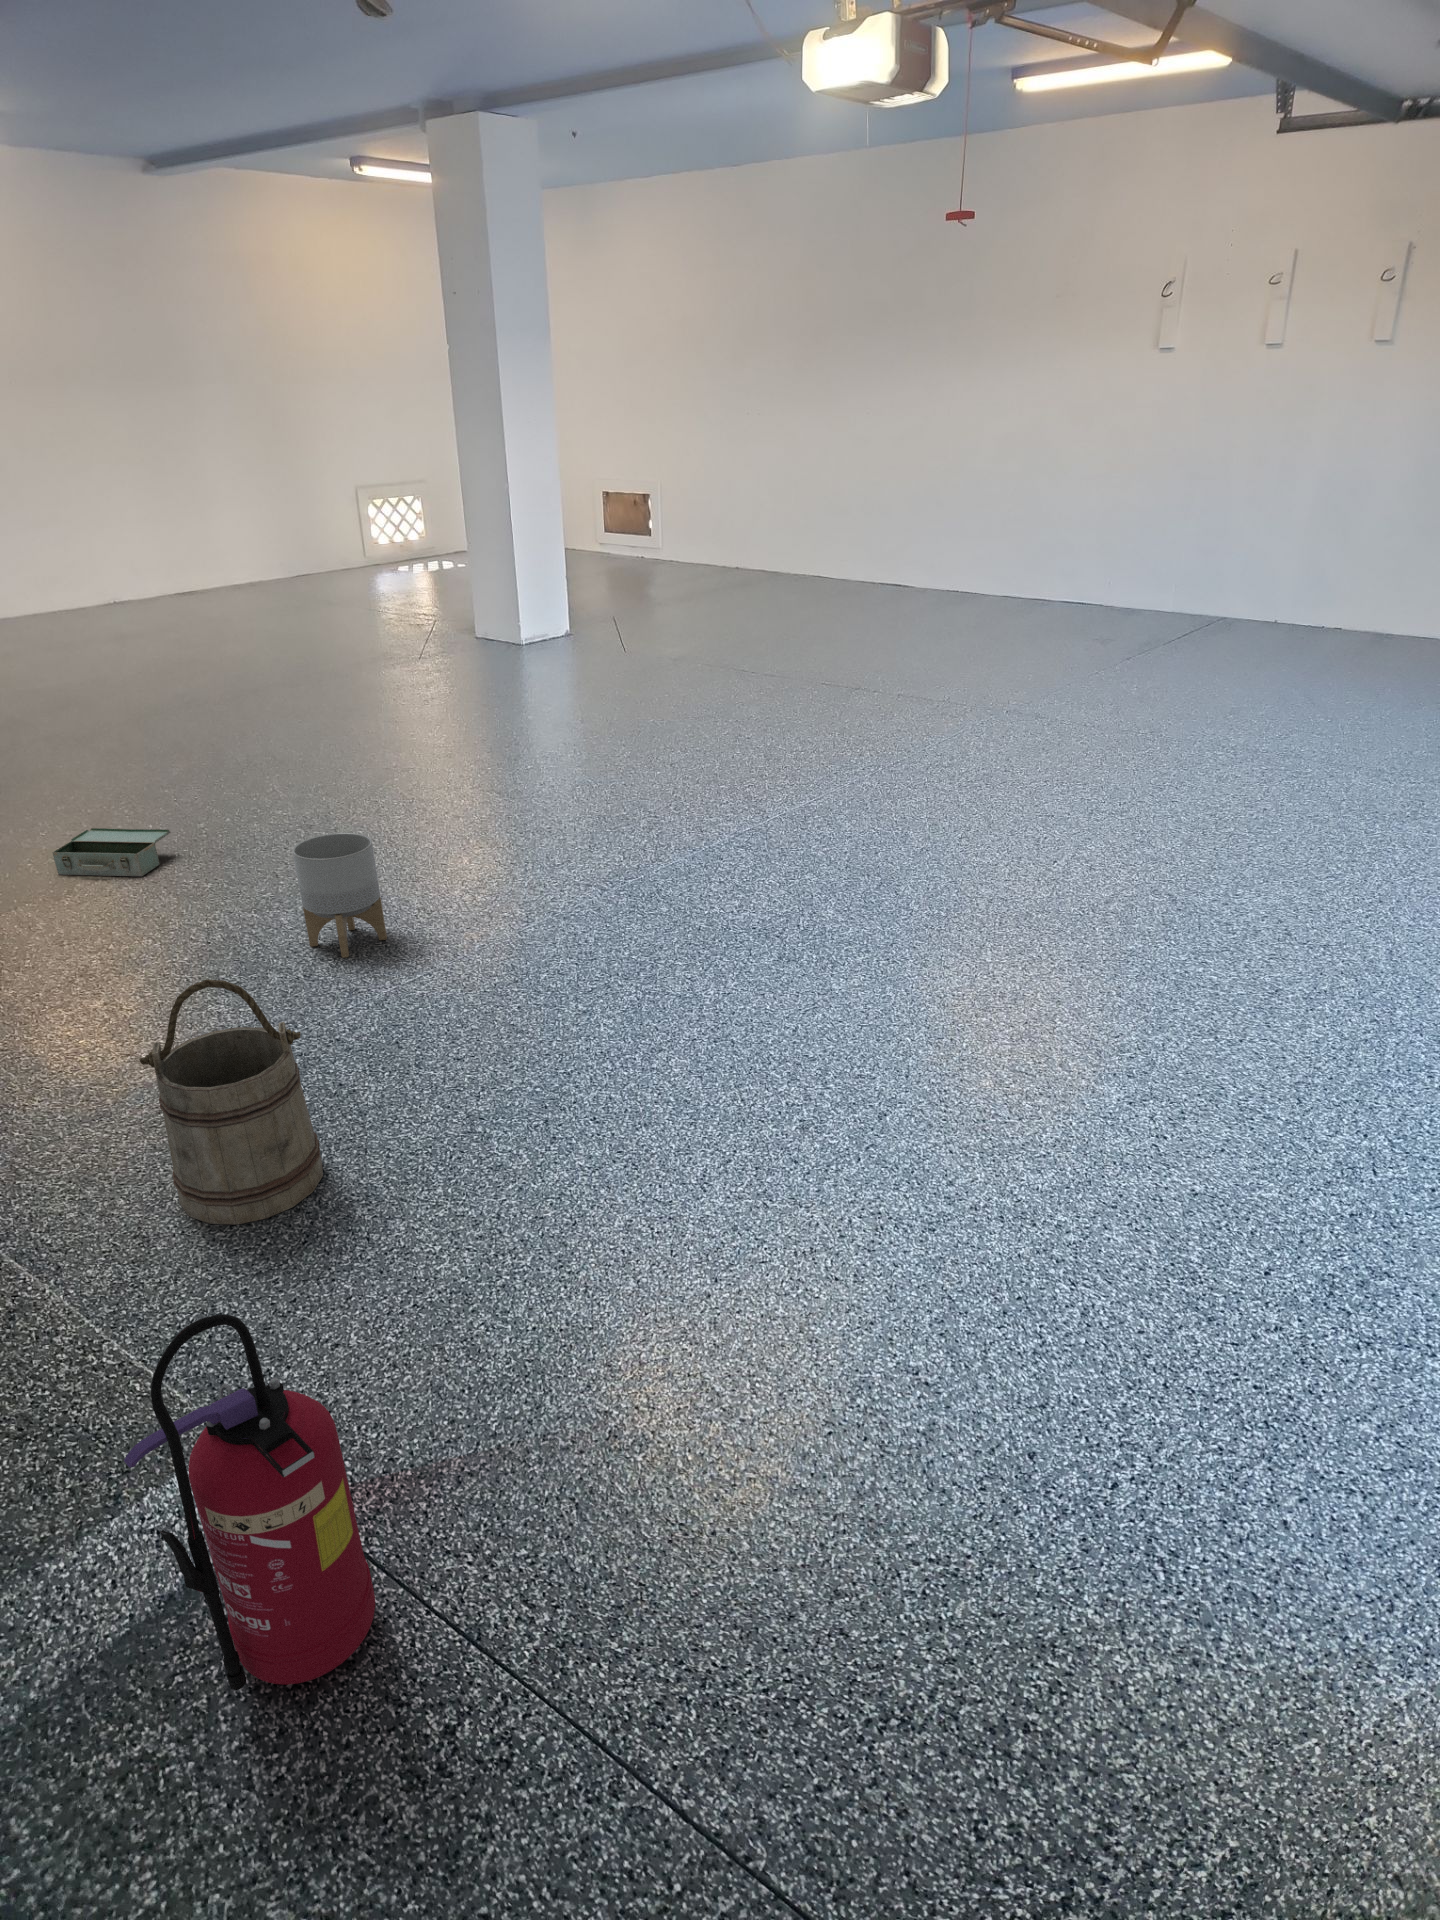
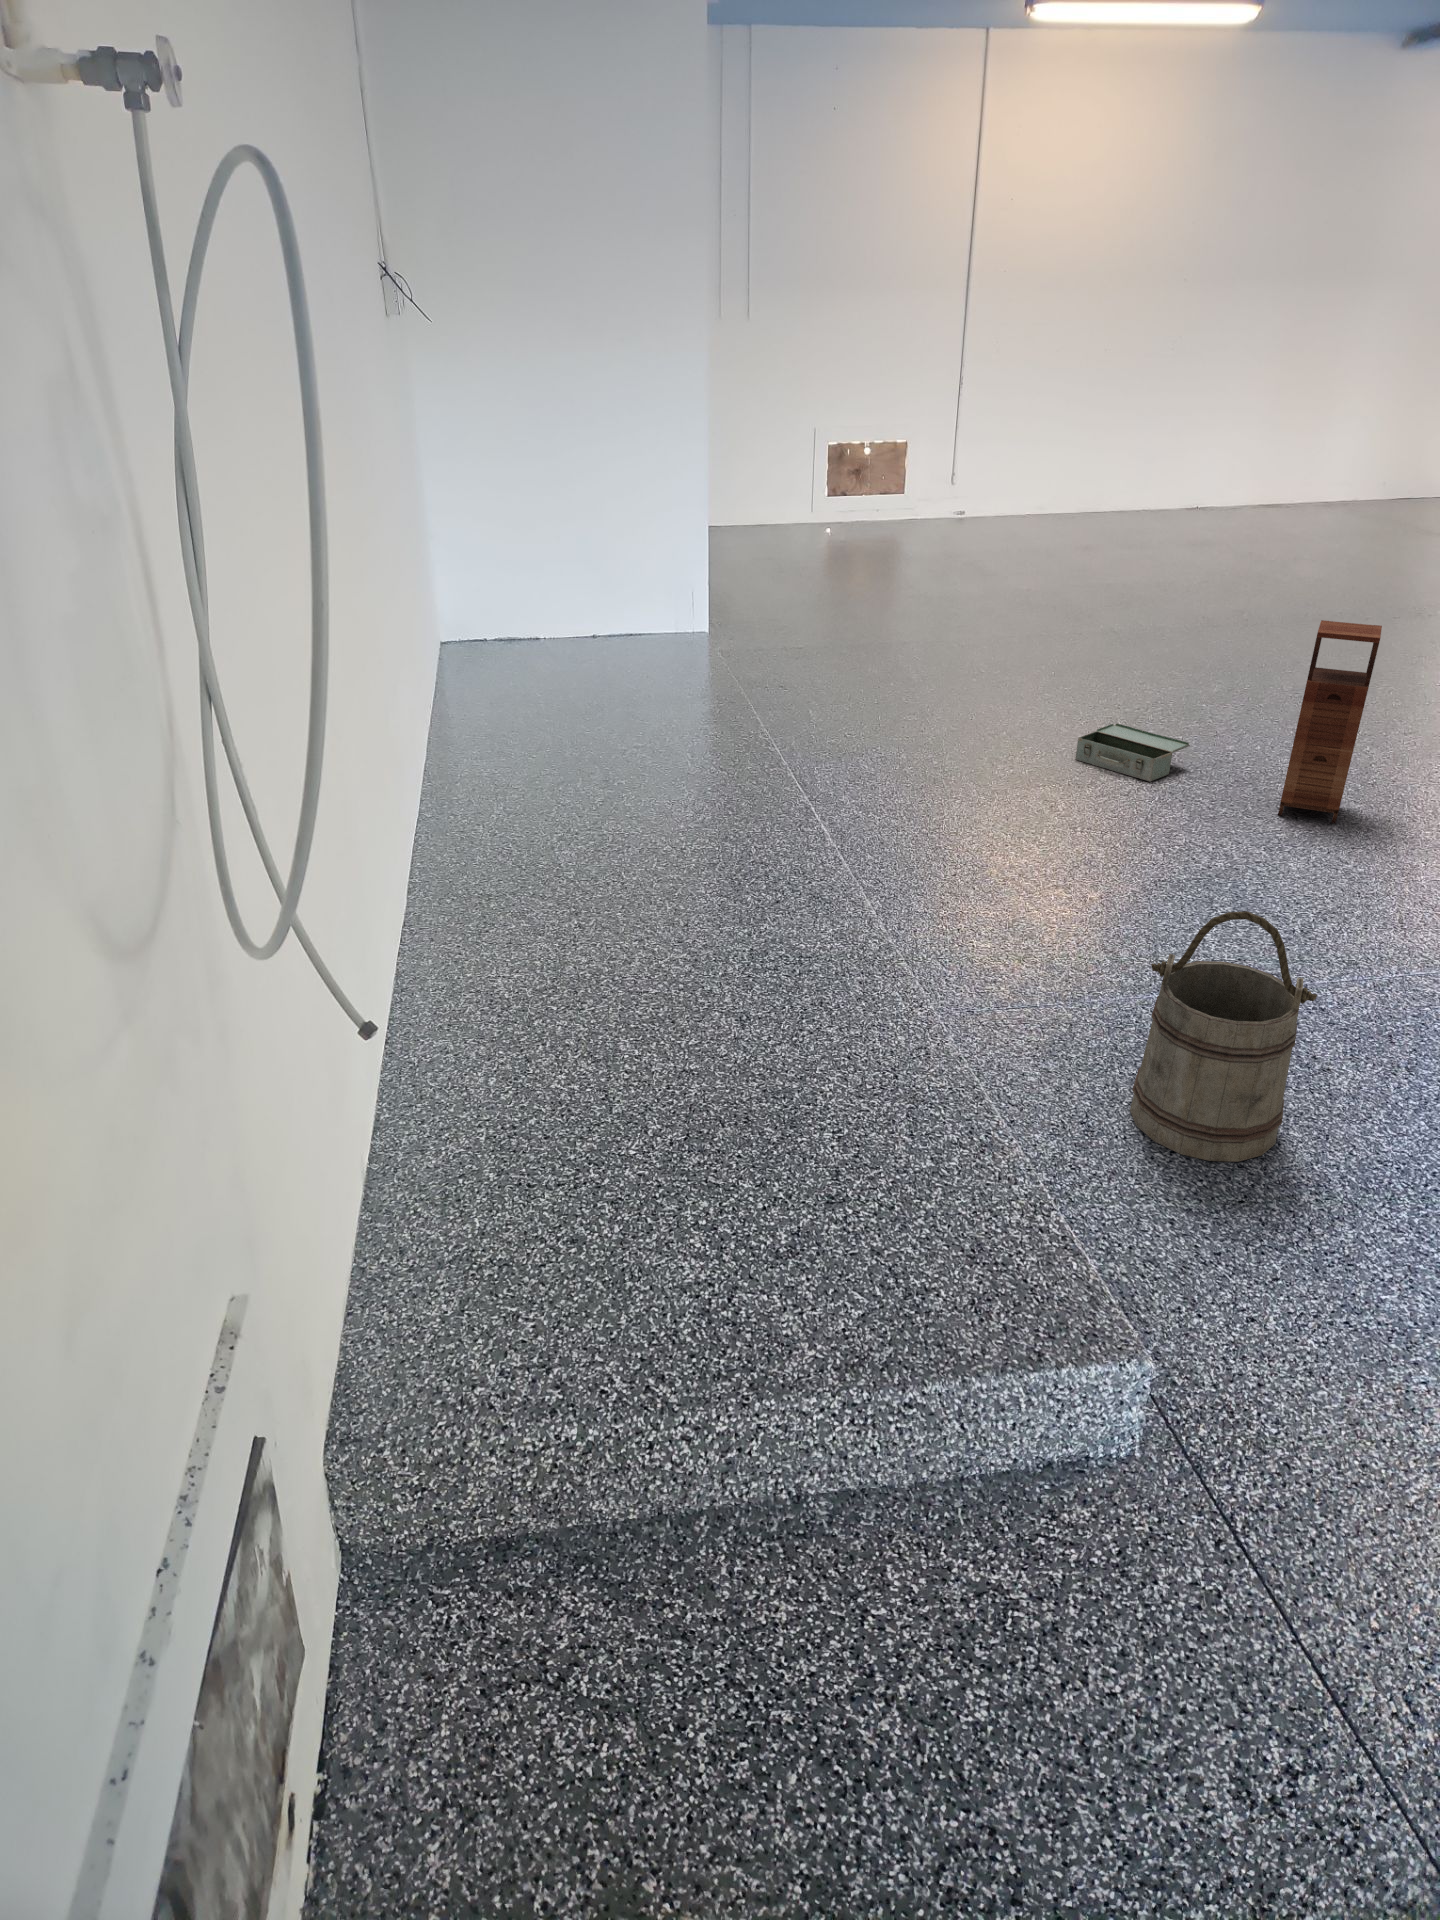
storage cabinet: none [238,688,324,875] -> present [1278,620,1382,823]
planter: present [292,833,387,958] -> none [1306,791,1423,926]
fire extinguisher: present [124,1315,375,1690] -> none [1093,1254,1293,1632]

